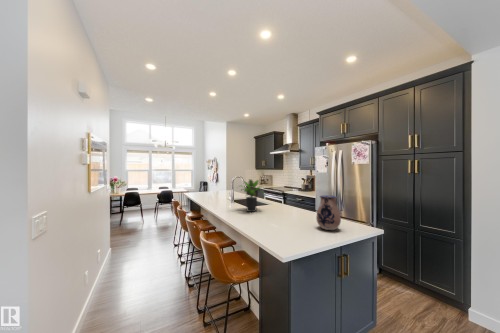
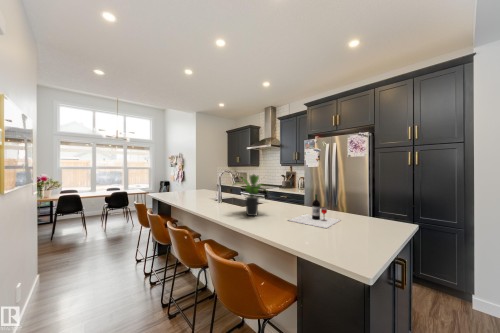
wine bottle: none [275,196,321,223] -> present [289,194,340,228]
ceramic pitcher: present [316,196,341,230] -> none [351,192,384,236]

